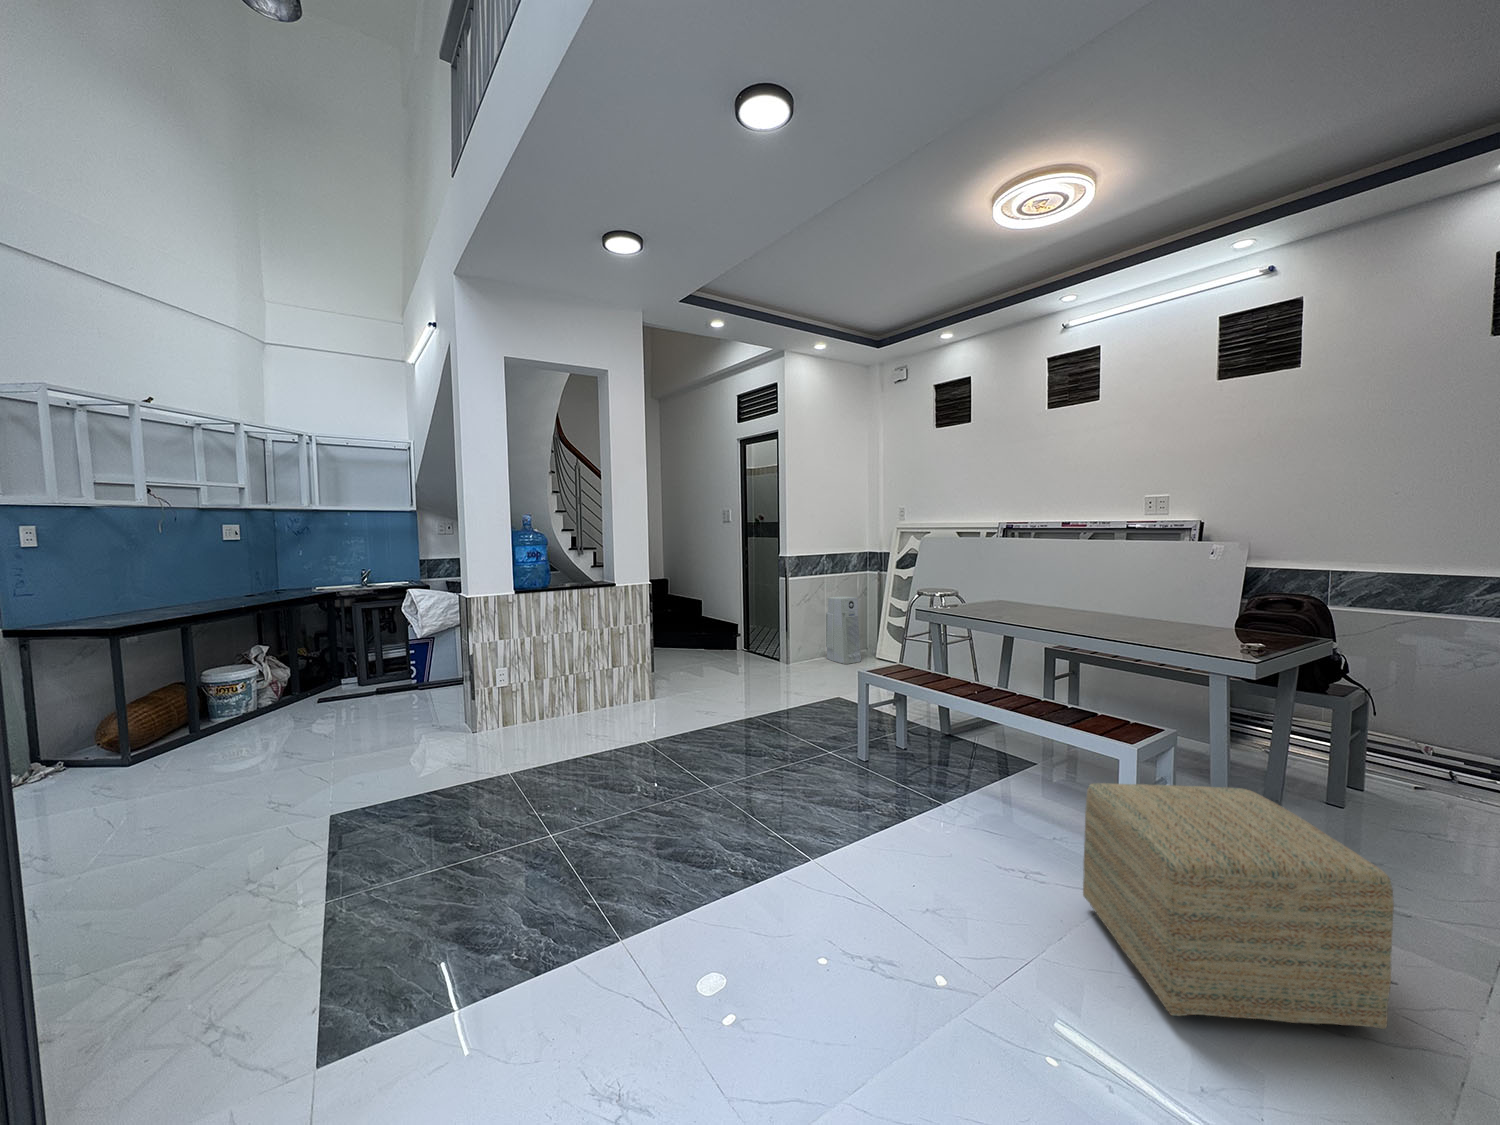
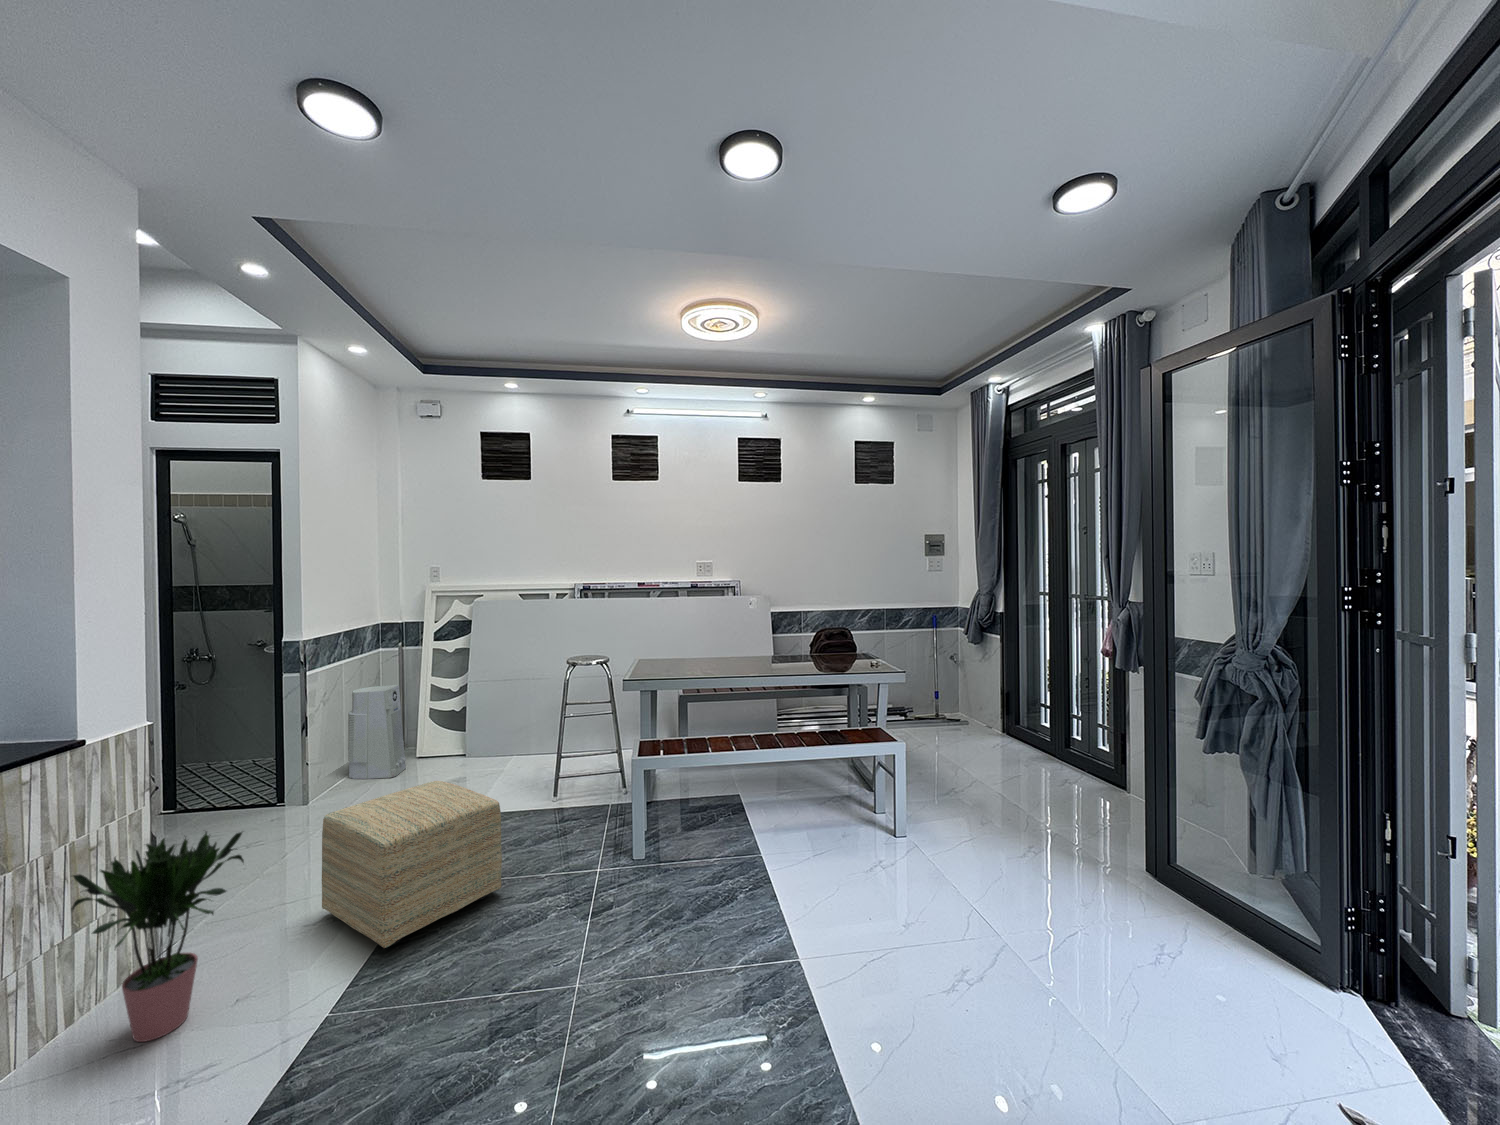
potted plant: none [592,628,660,723] -> present [72,832,244,1042]
ottoman: present [1083,783,1394,1029] -> present [322,781,502,948]

